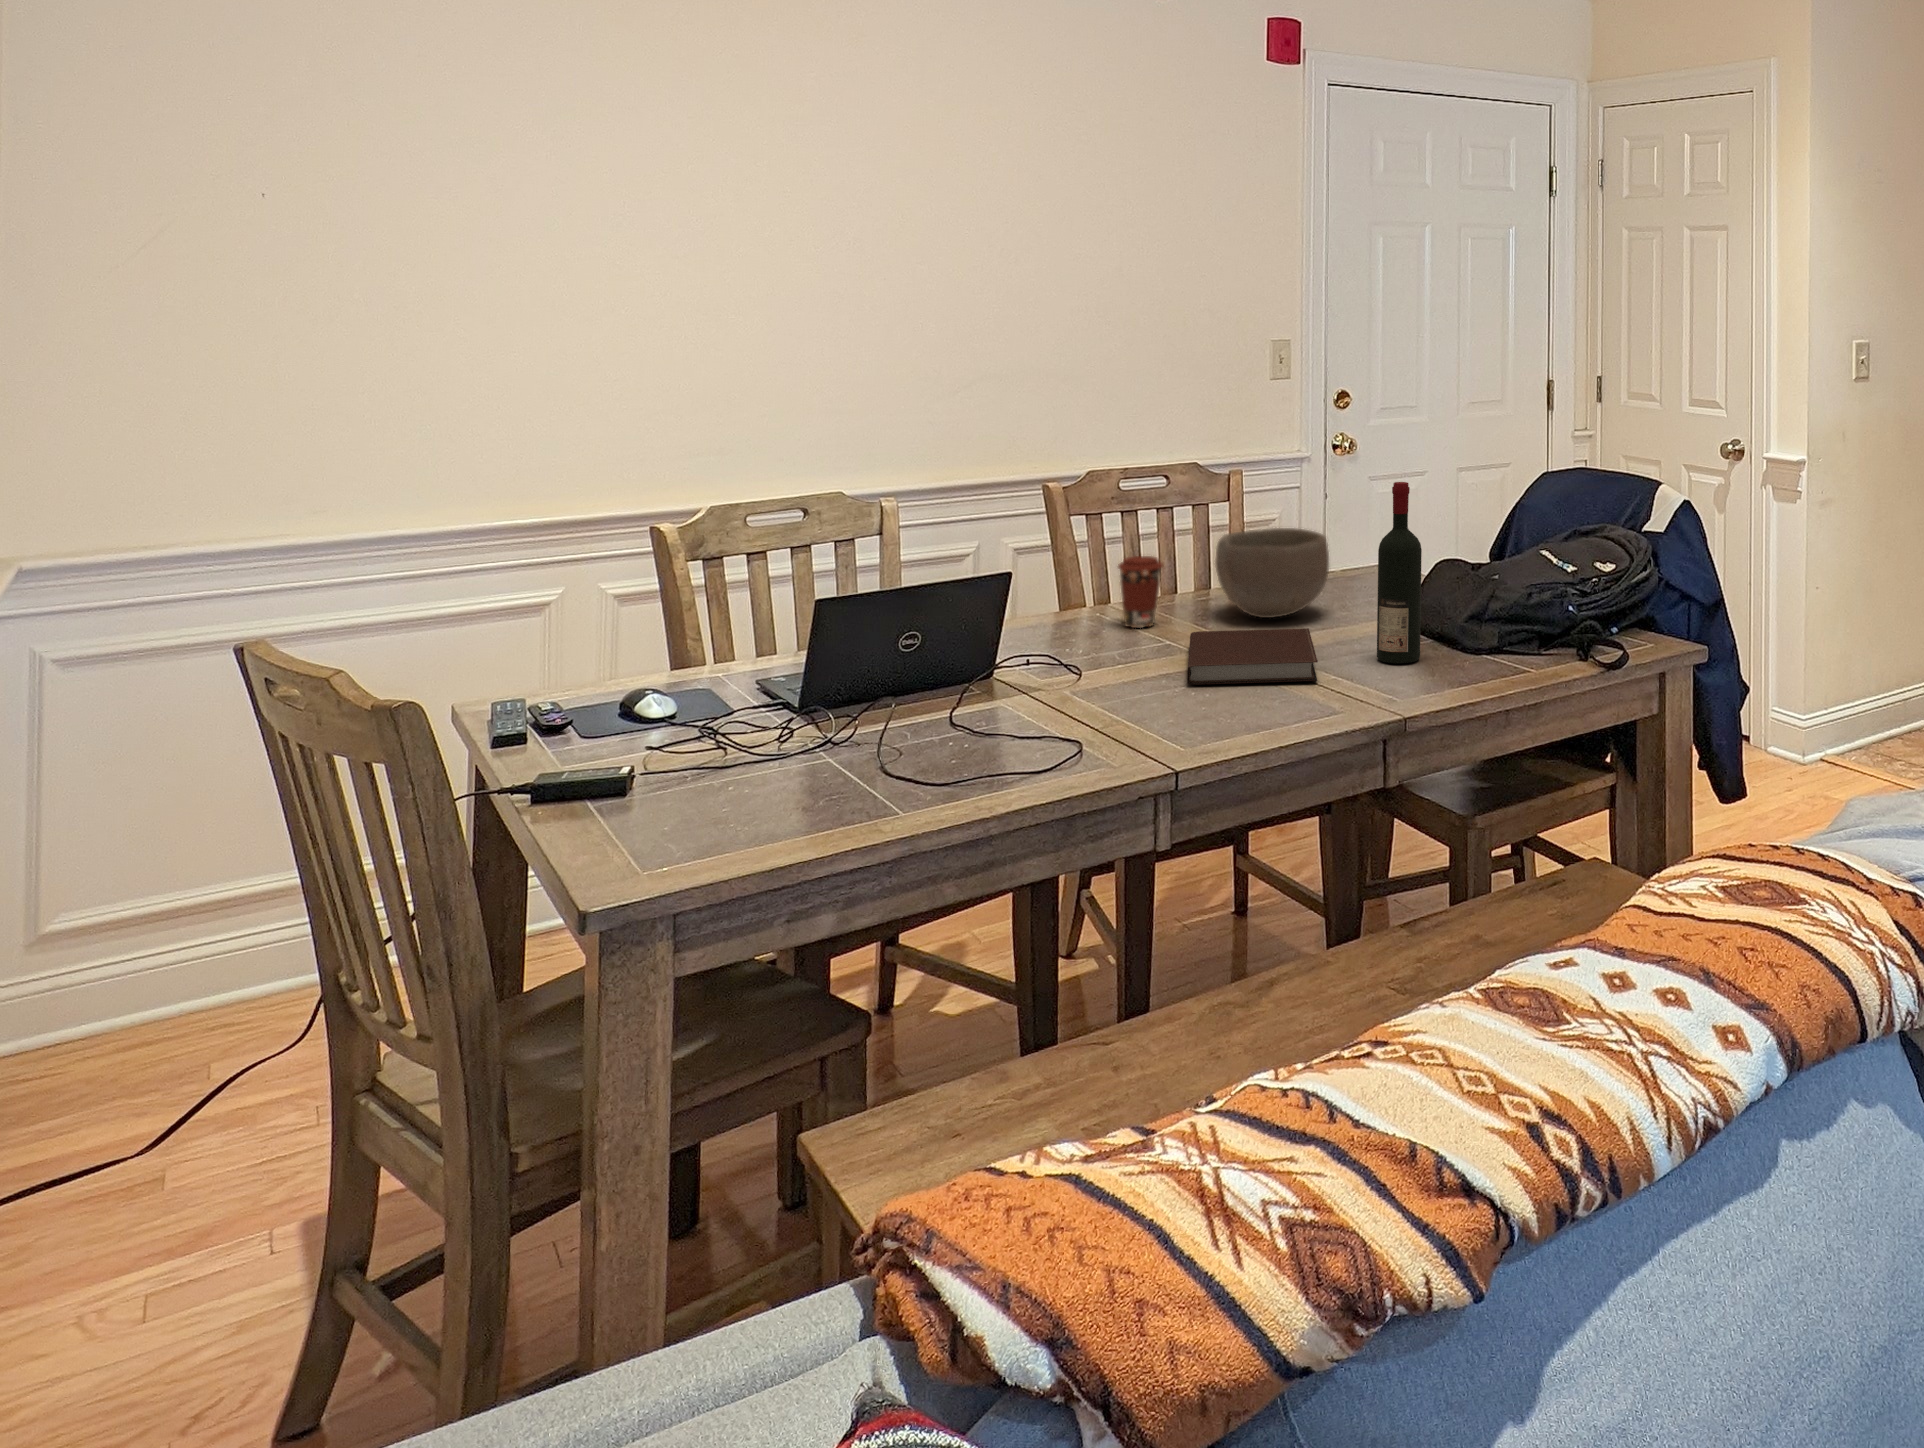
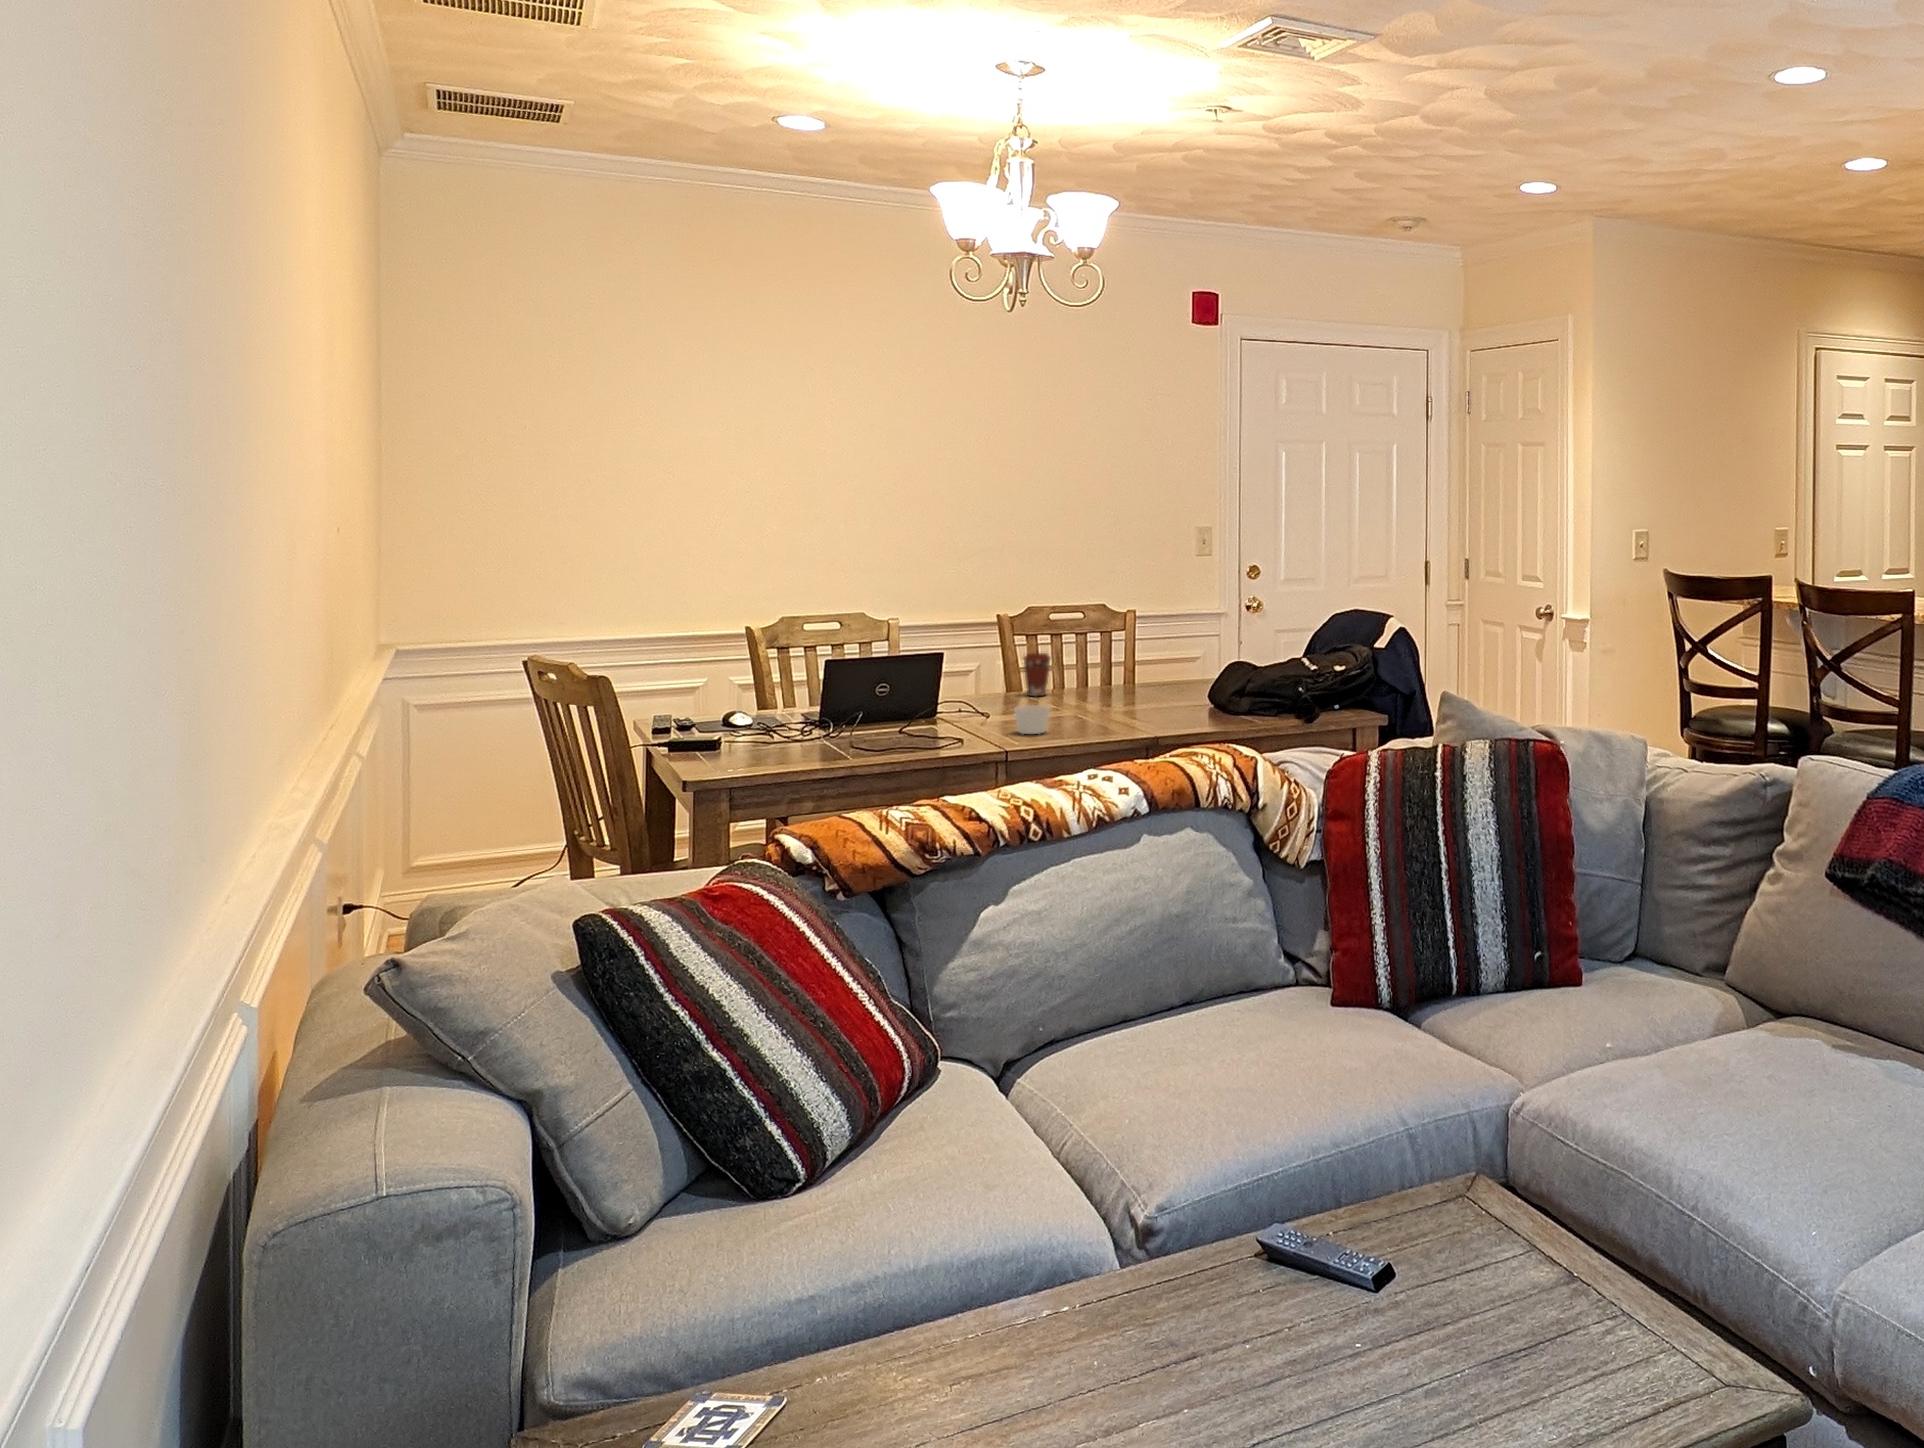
wine bottle: present [1377,482,1422,663] -> none [1166,605,1194,715]
bowl: present [1215,528,1329,618] -> none [1086,640,1160,694]
notebook: present [1187,628,1317,684] -> none [1040,696,1131,720]
candle: none [1165,670,1227,726] -> present [1014,705,1050,734]

